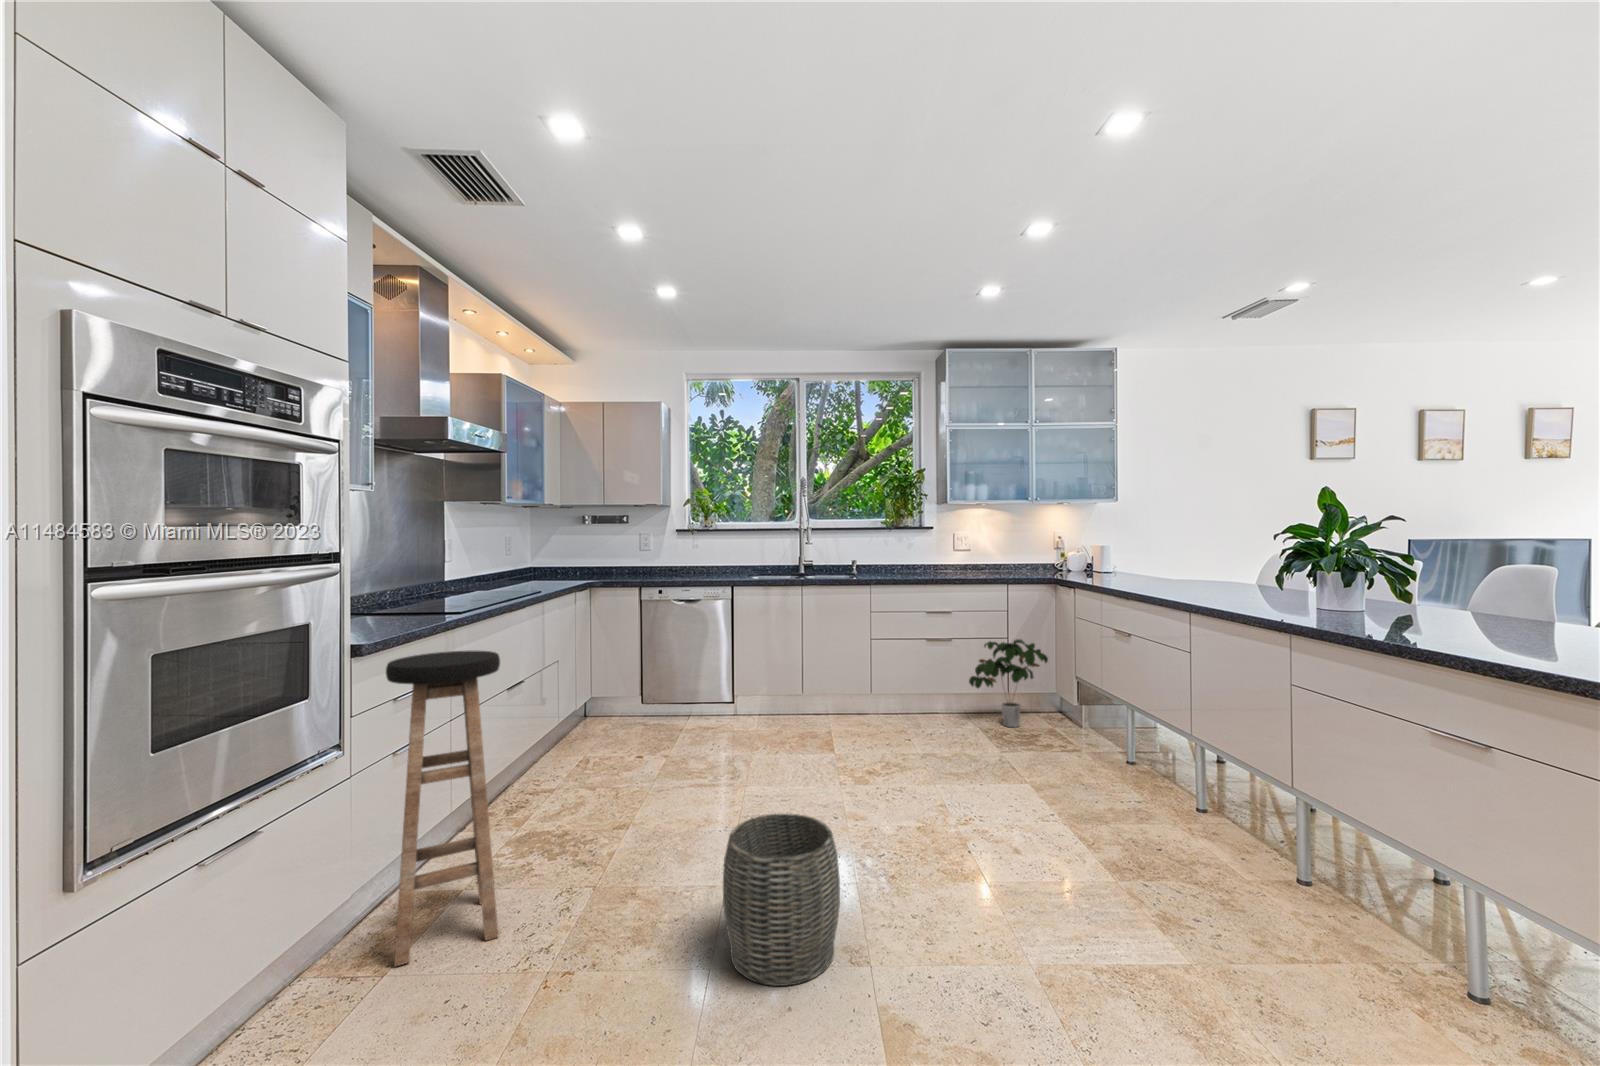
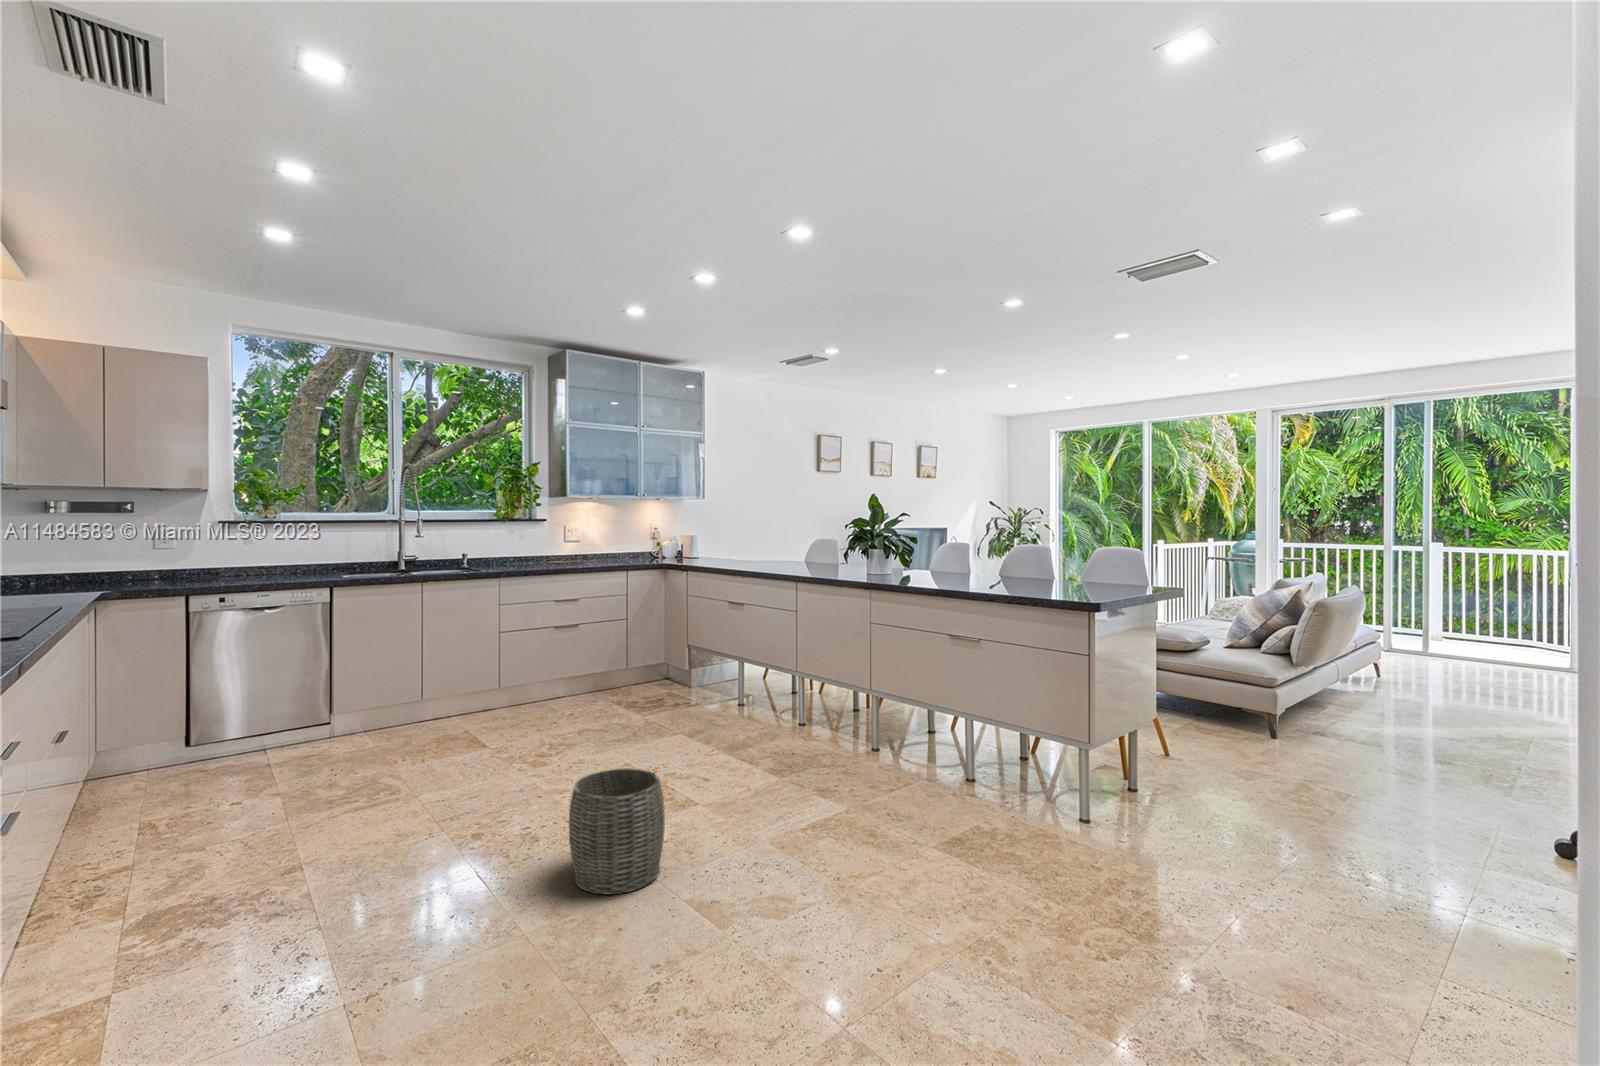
potted plant: present [969,639,1048,727] -> none [606,622,669,700]
bar stool: present [386,651,500,966] -> none [170,670,334,1017]

